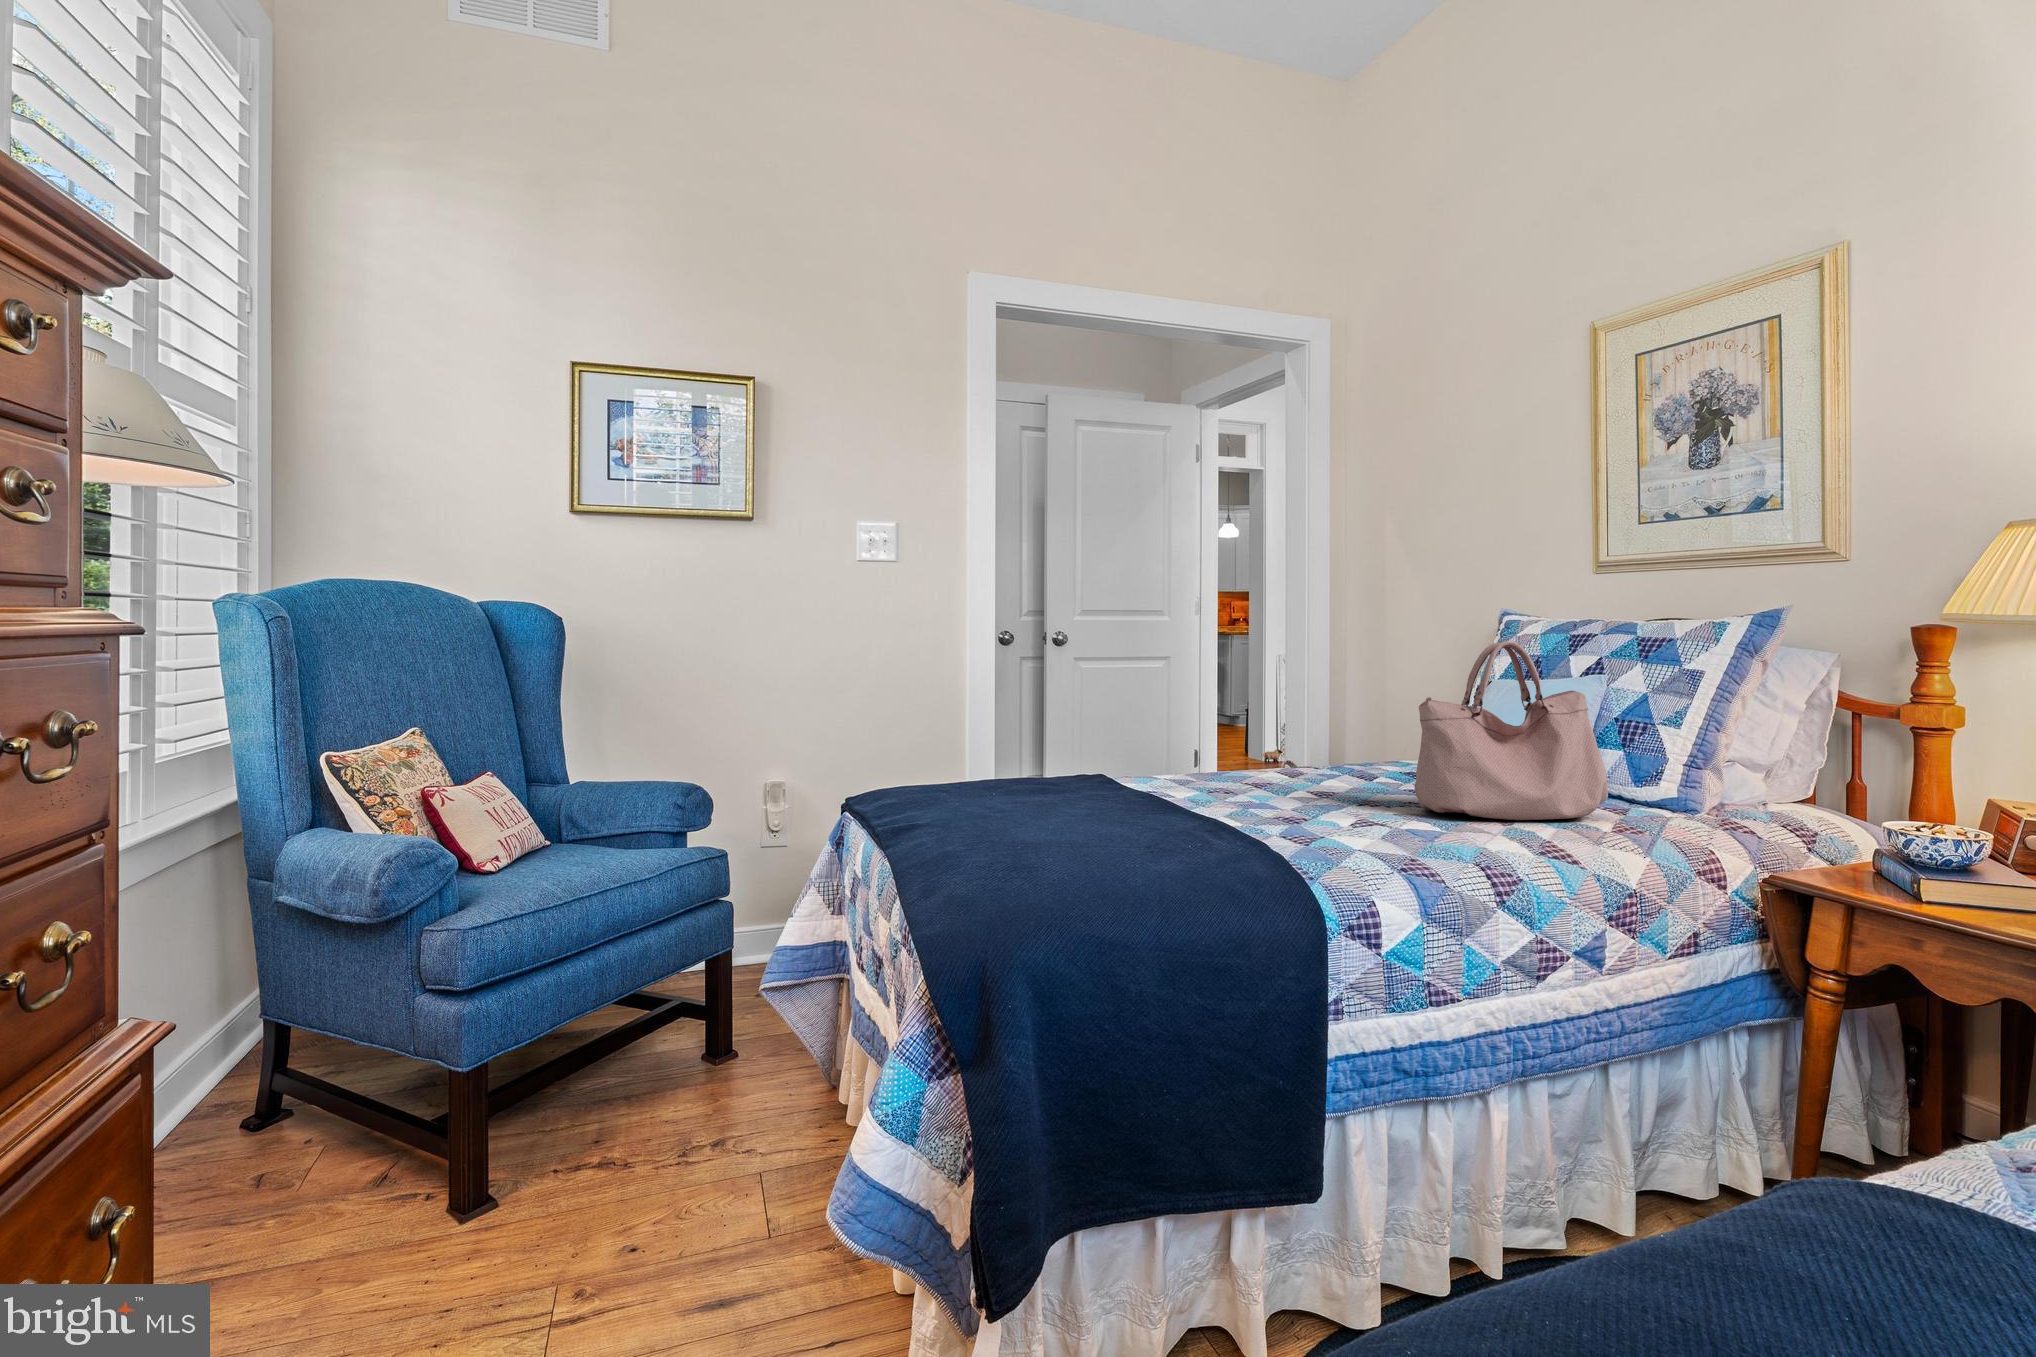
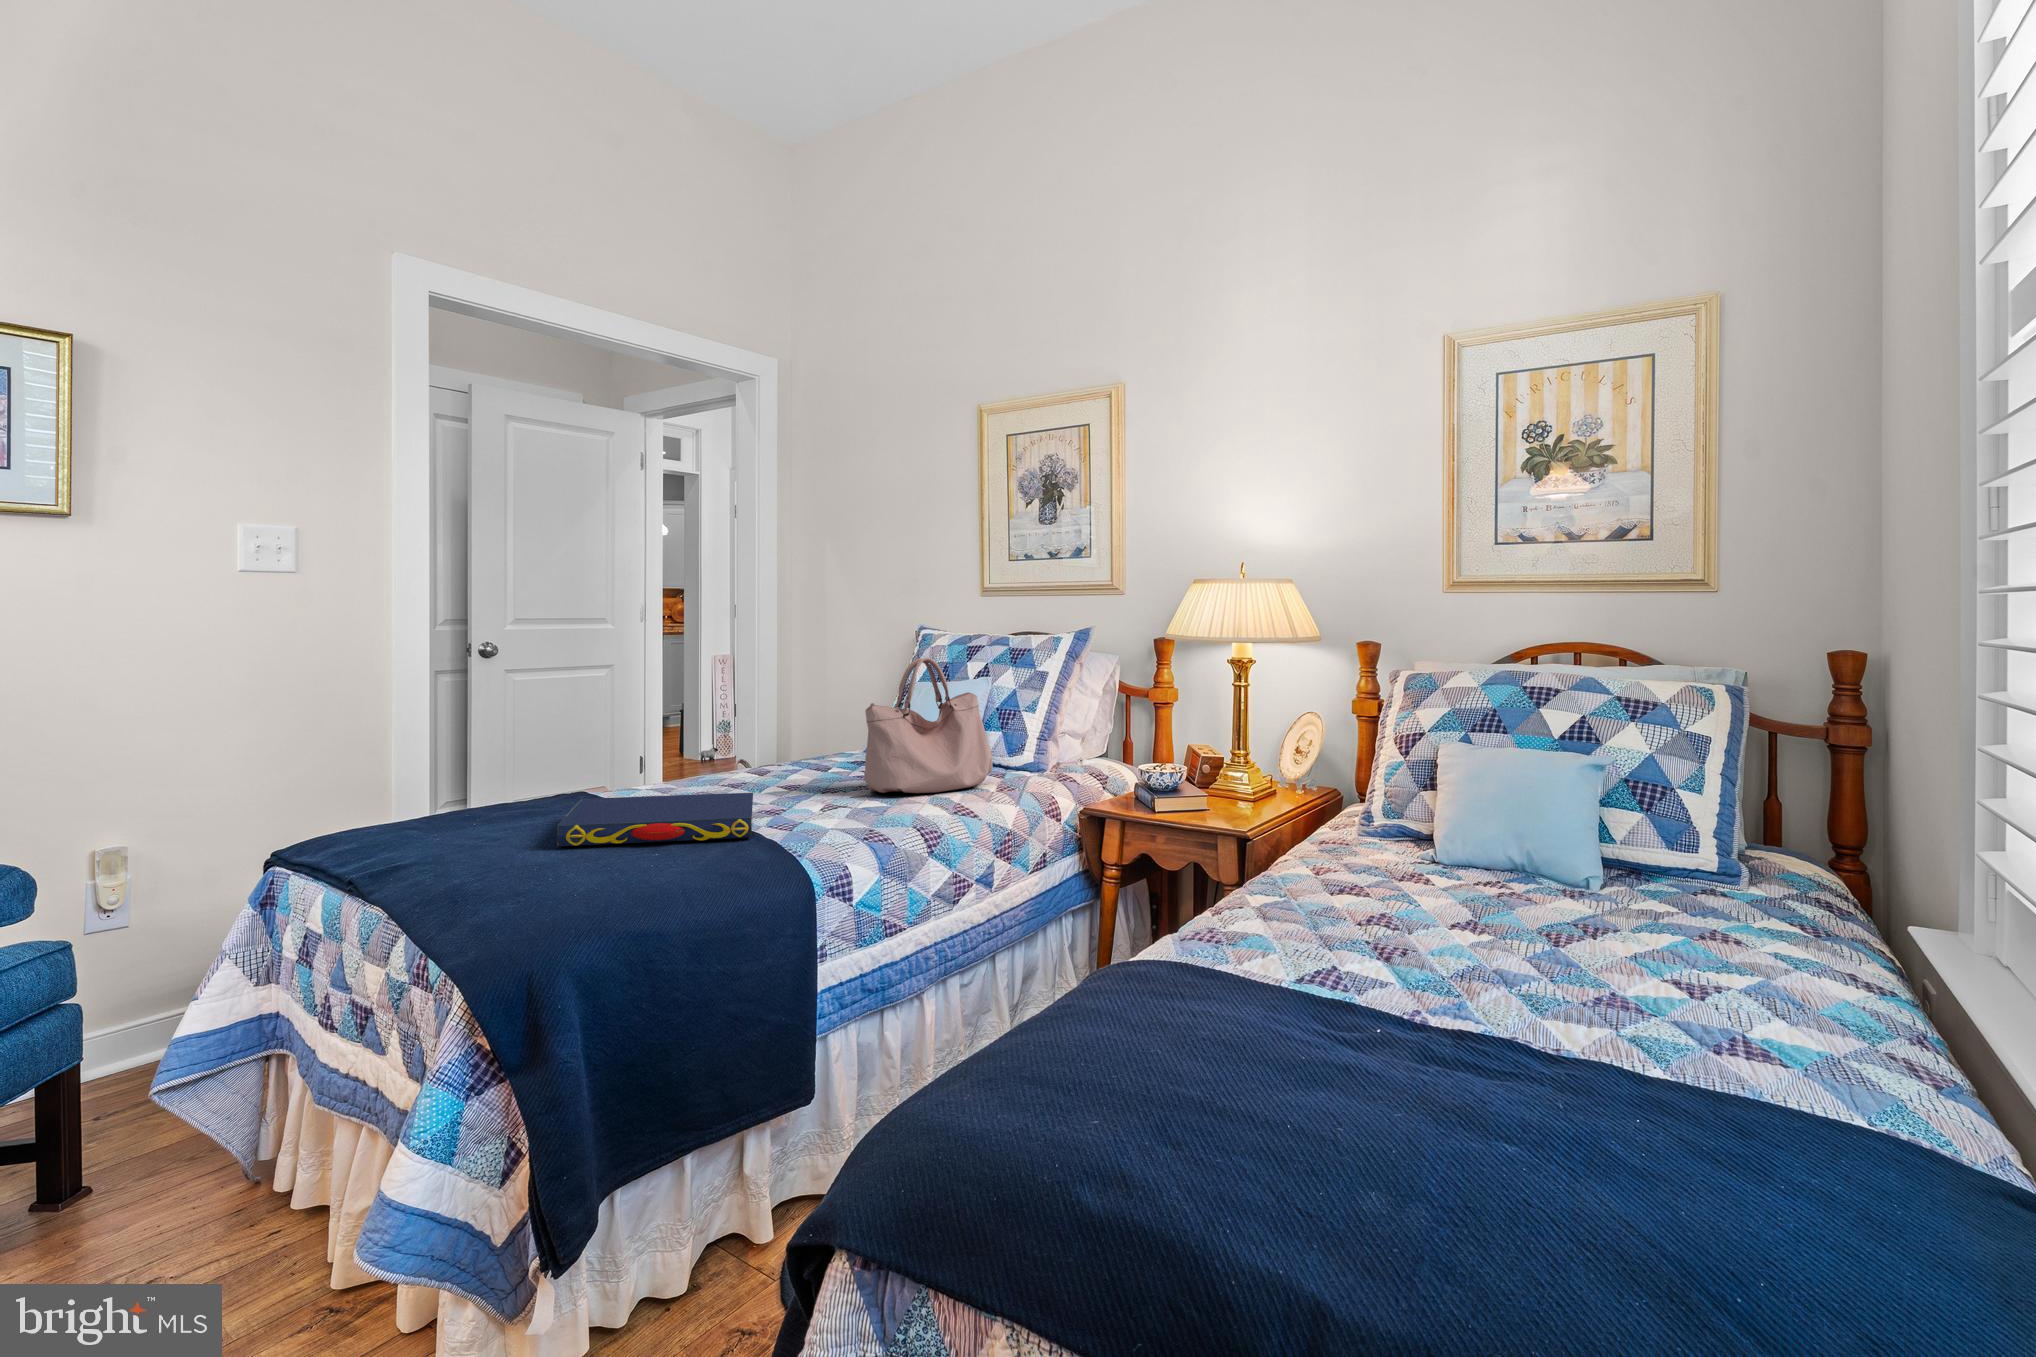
book: none [1043,781,1268,847] -> present [557,793,753,846]

